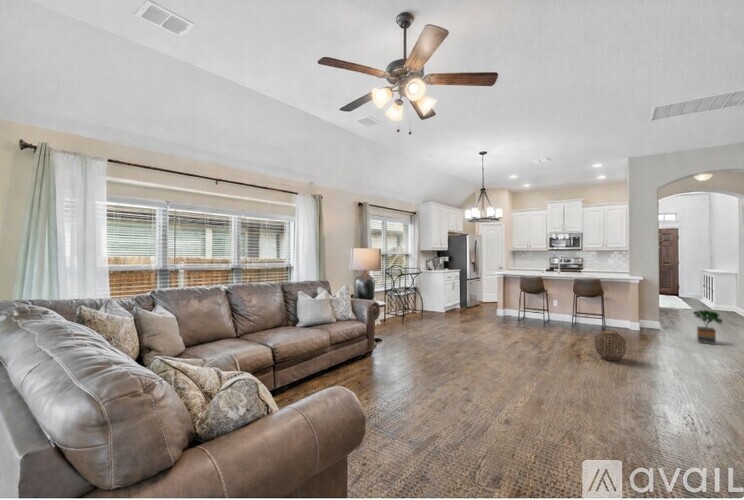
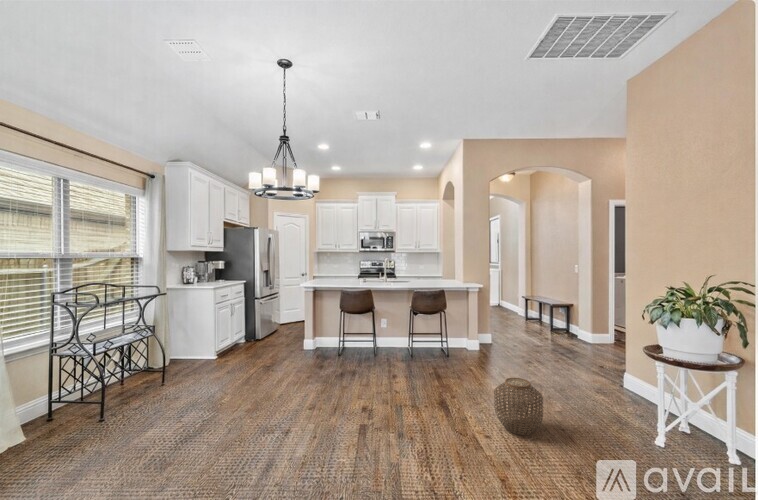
potted tree: present [694,310,722,345] -> none [538,316,570,358]

